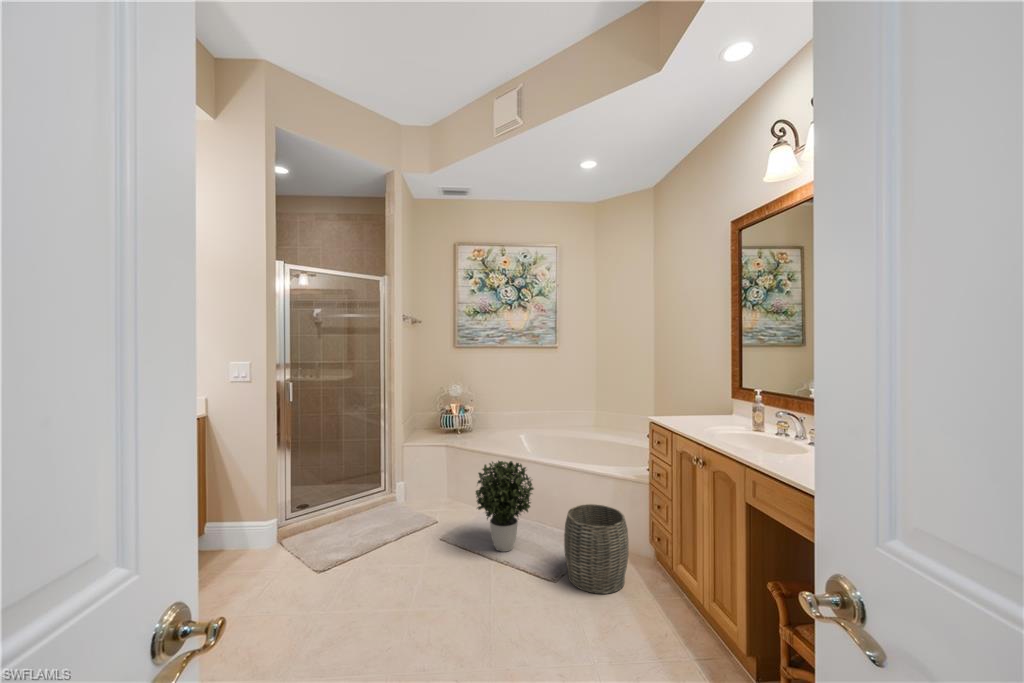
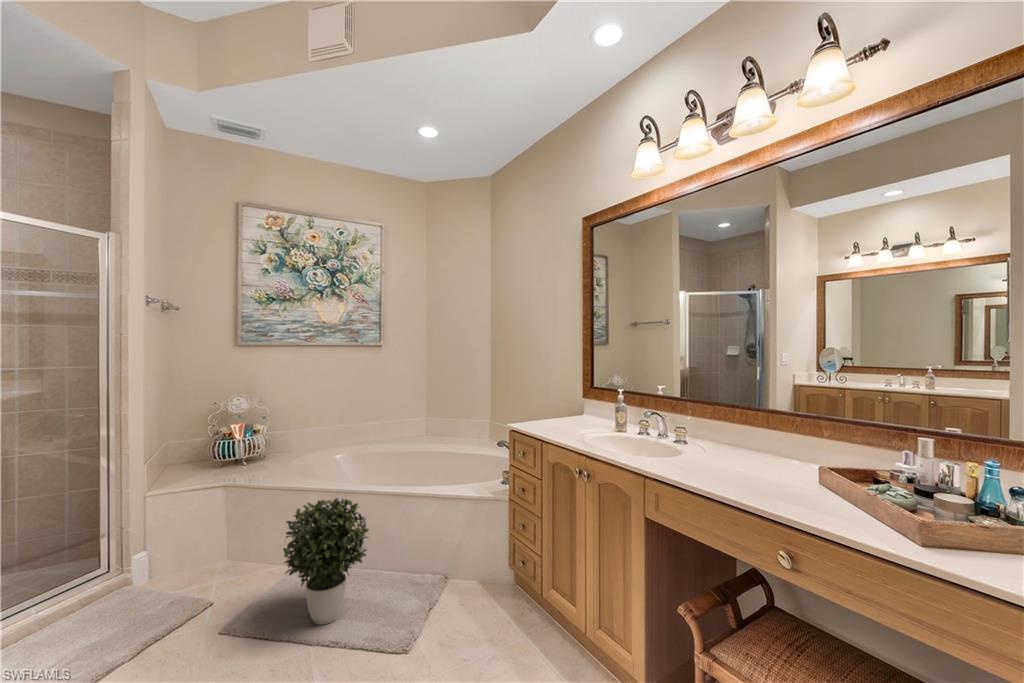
woven basket: present [564,504,629,594] -> none [415,536,493,652]

